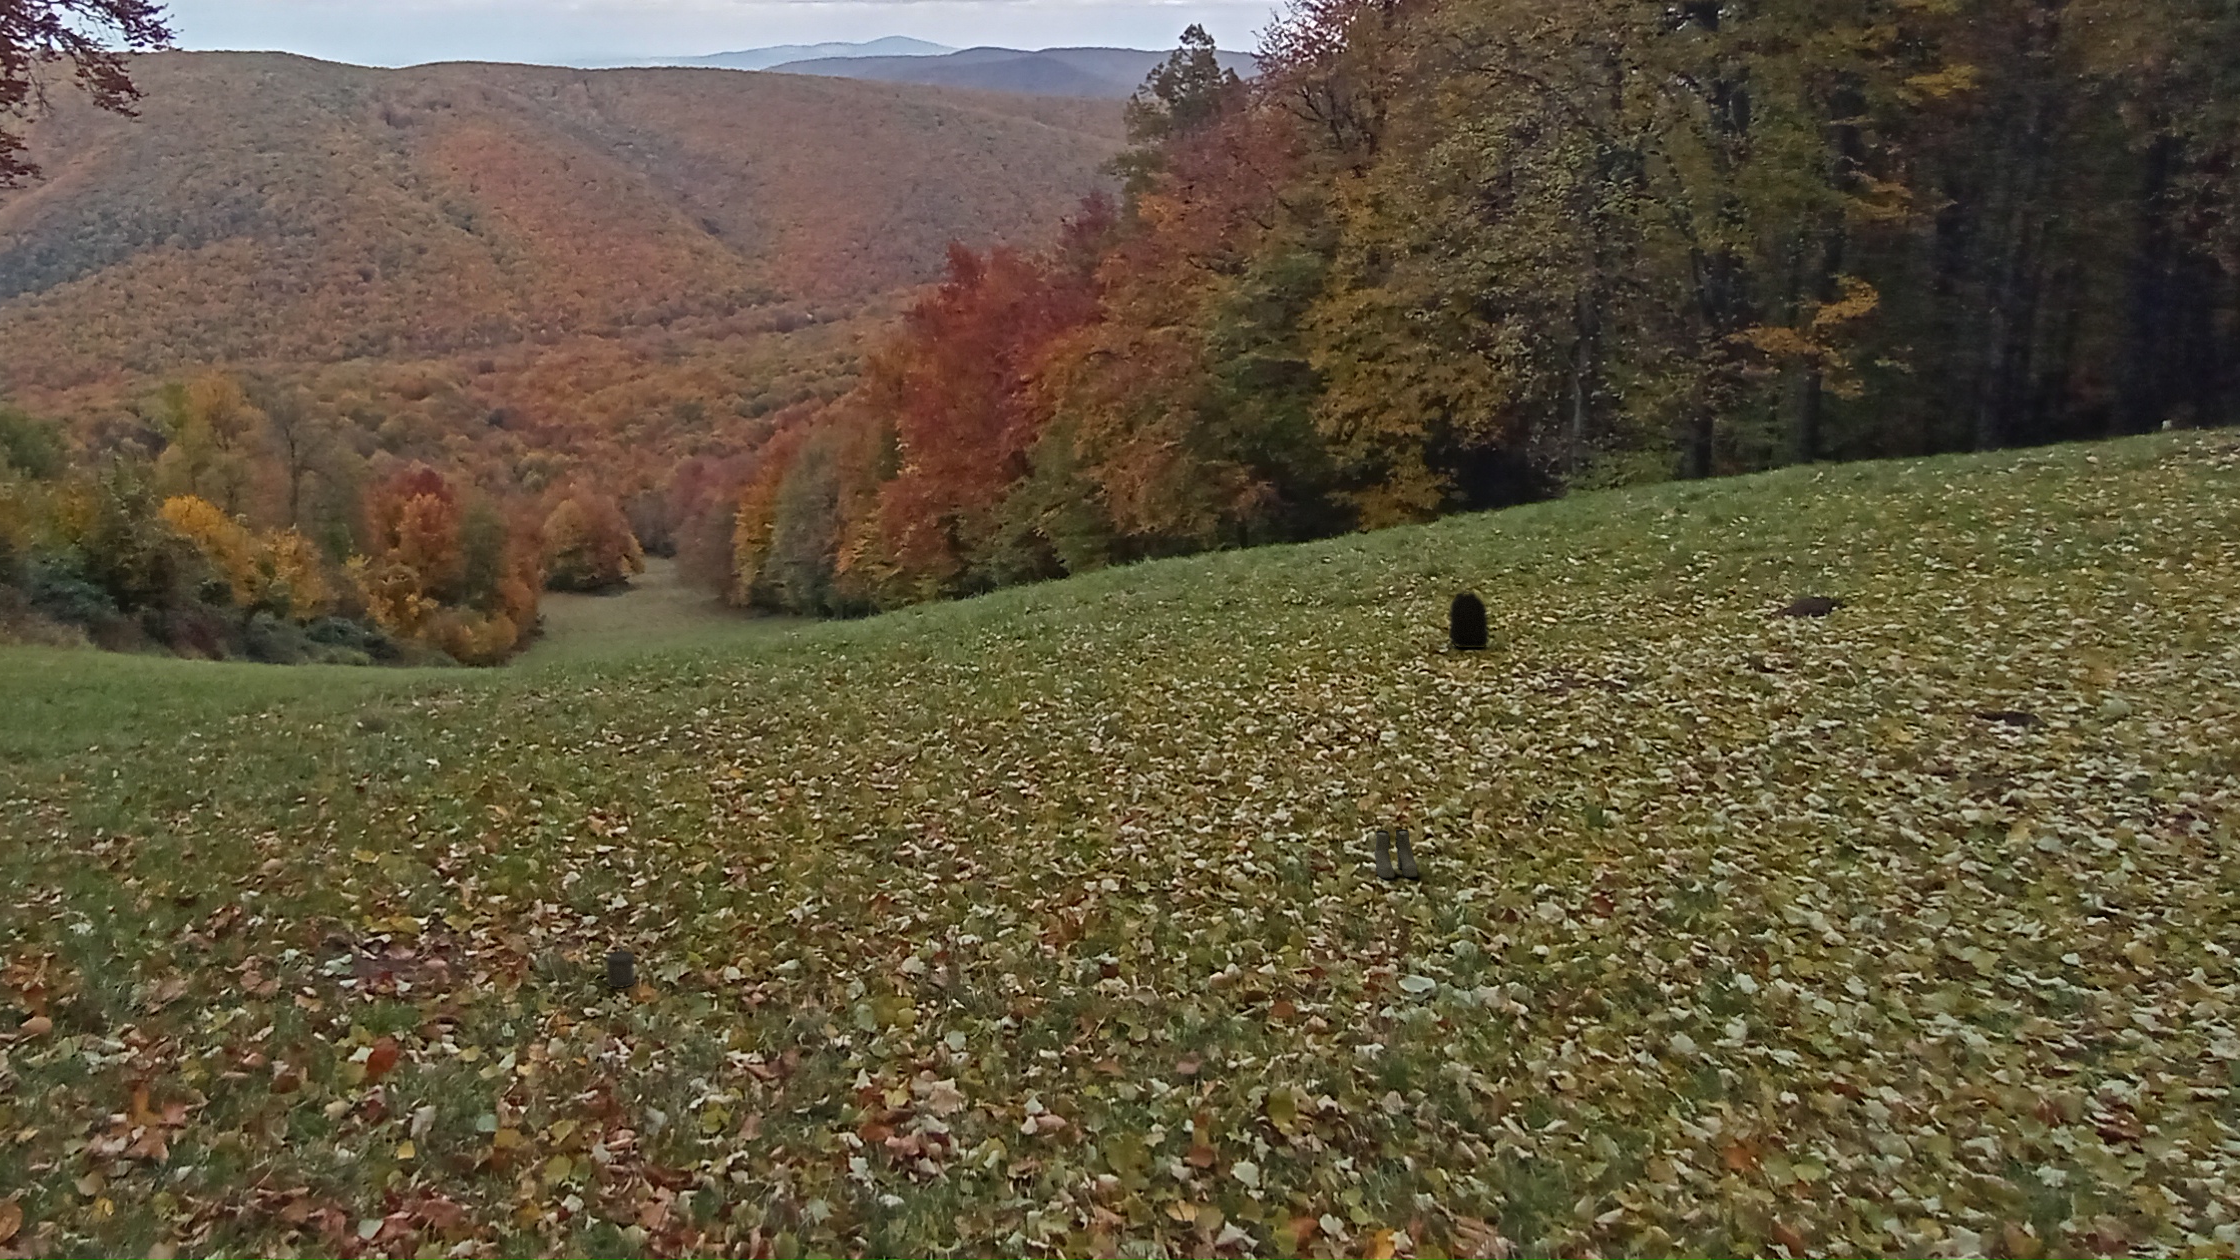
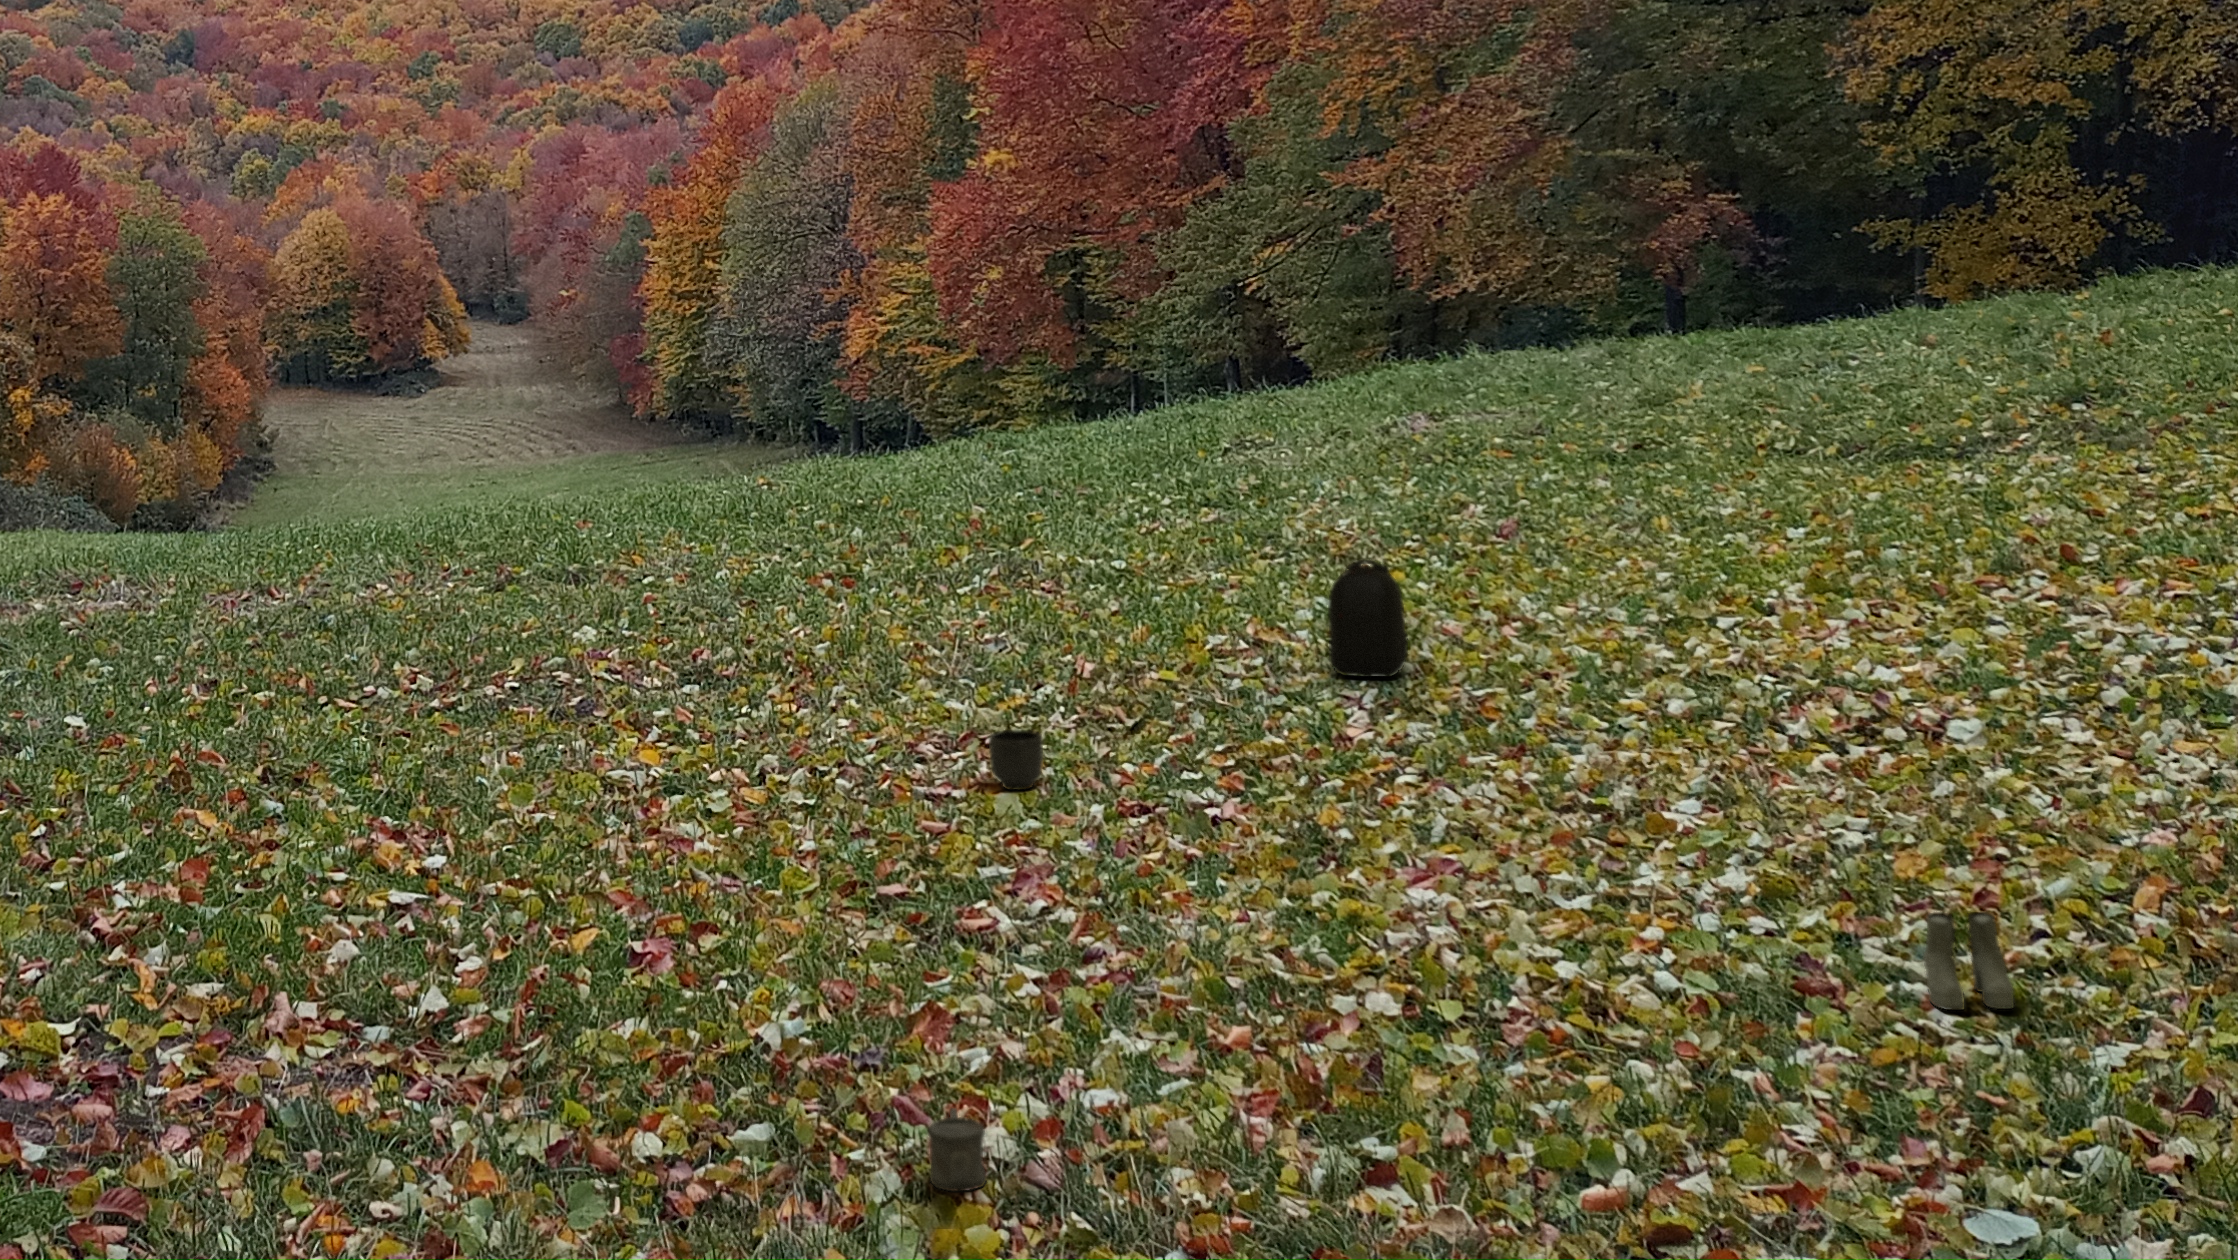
backpack: present [1449,592,1489,648] -> present [1328,560,1408,677]
planter: none [882,745,912,778] -> present [989,730,1043,790]
watering can: present [607,948,635,988] -> present [928,1108,988,1192]

